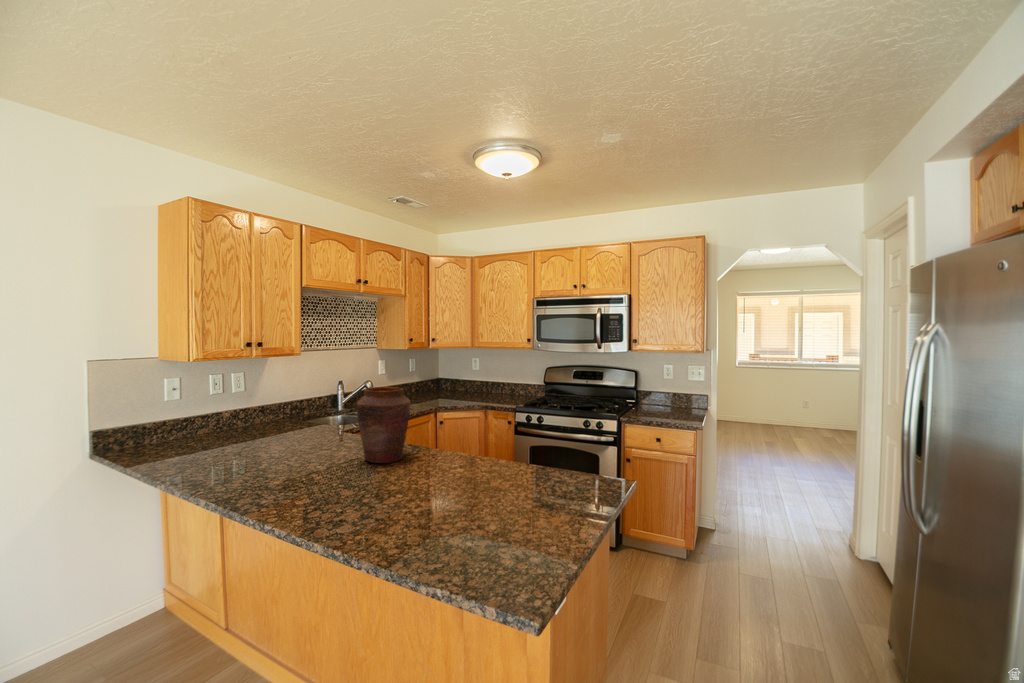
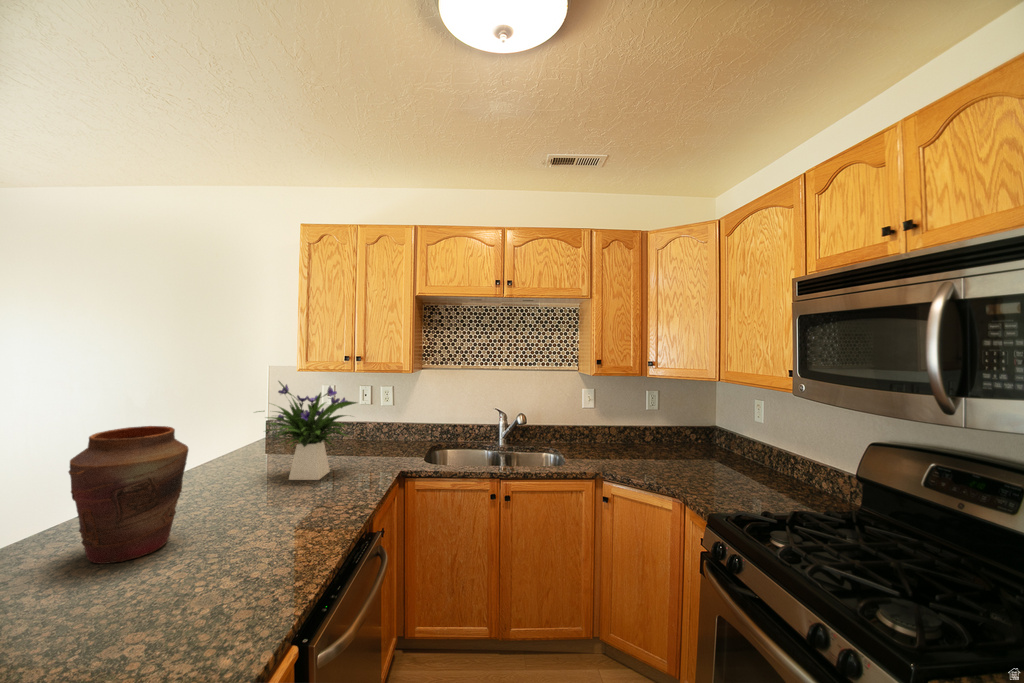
flower arrangement: none [263,365,346,444] -> present [259,381,357,480]

